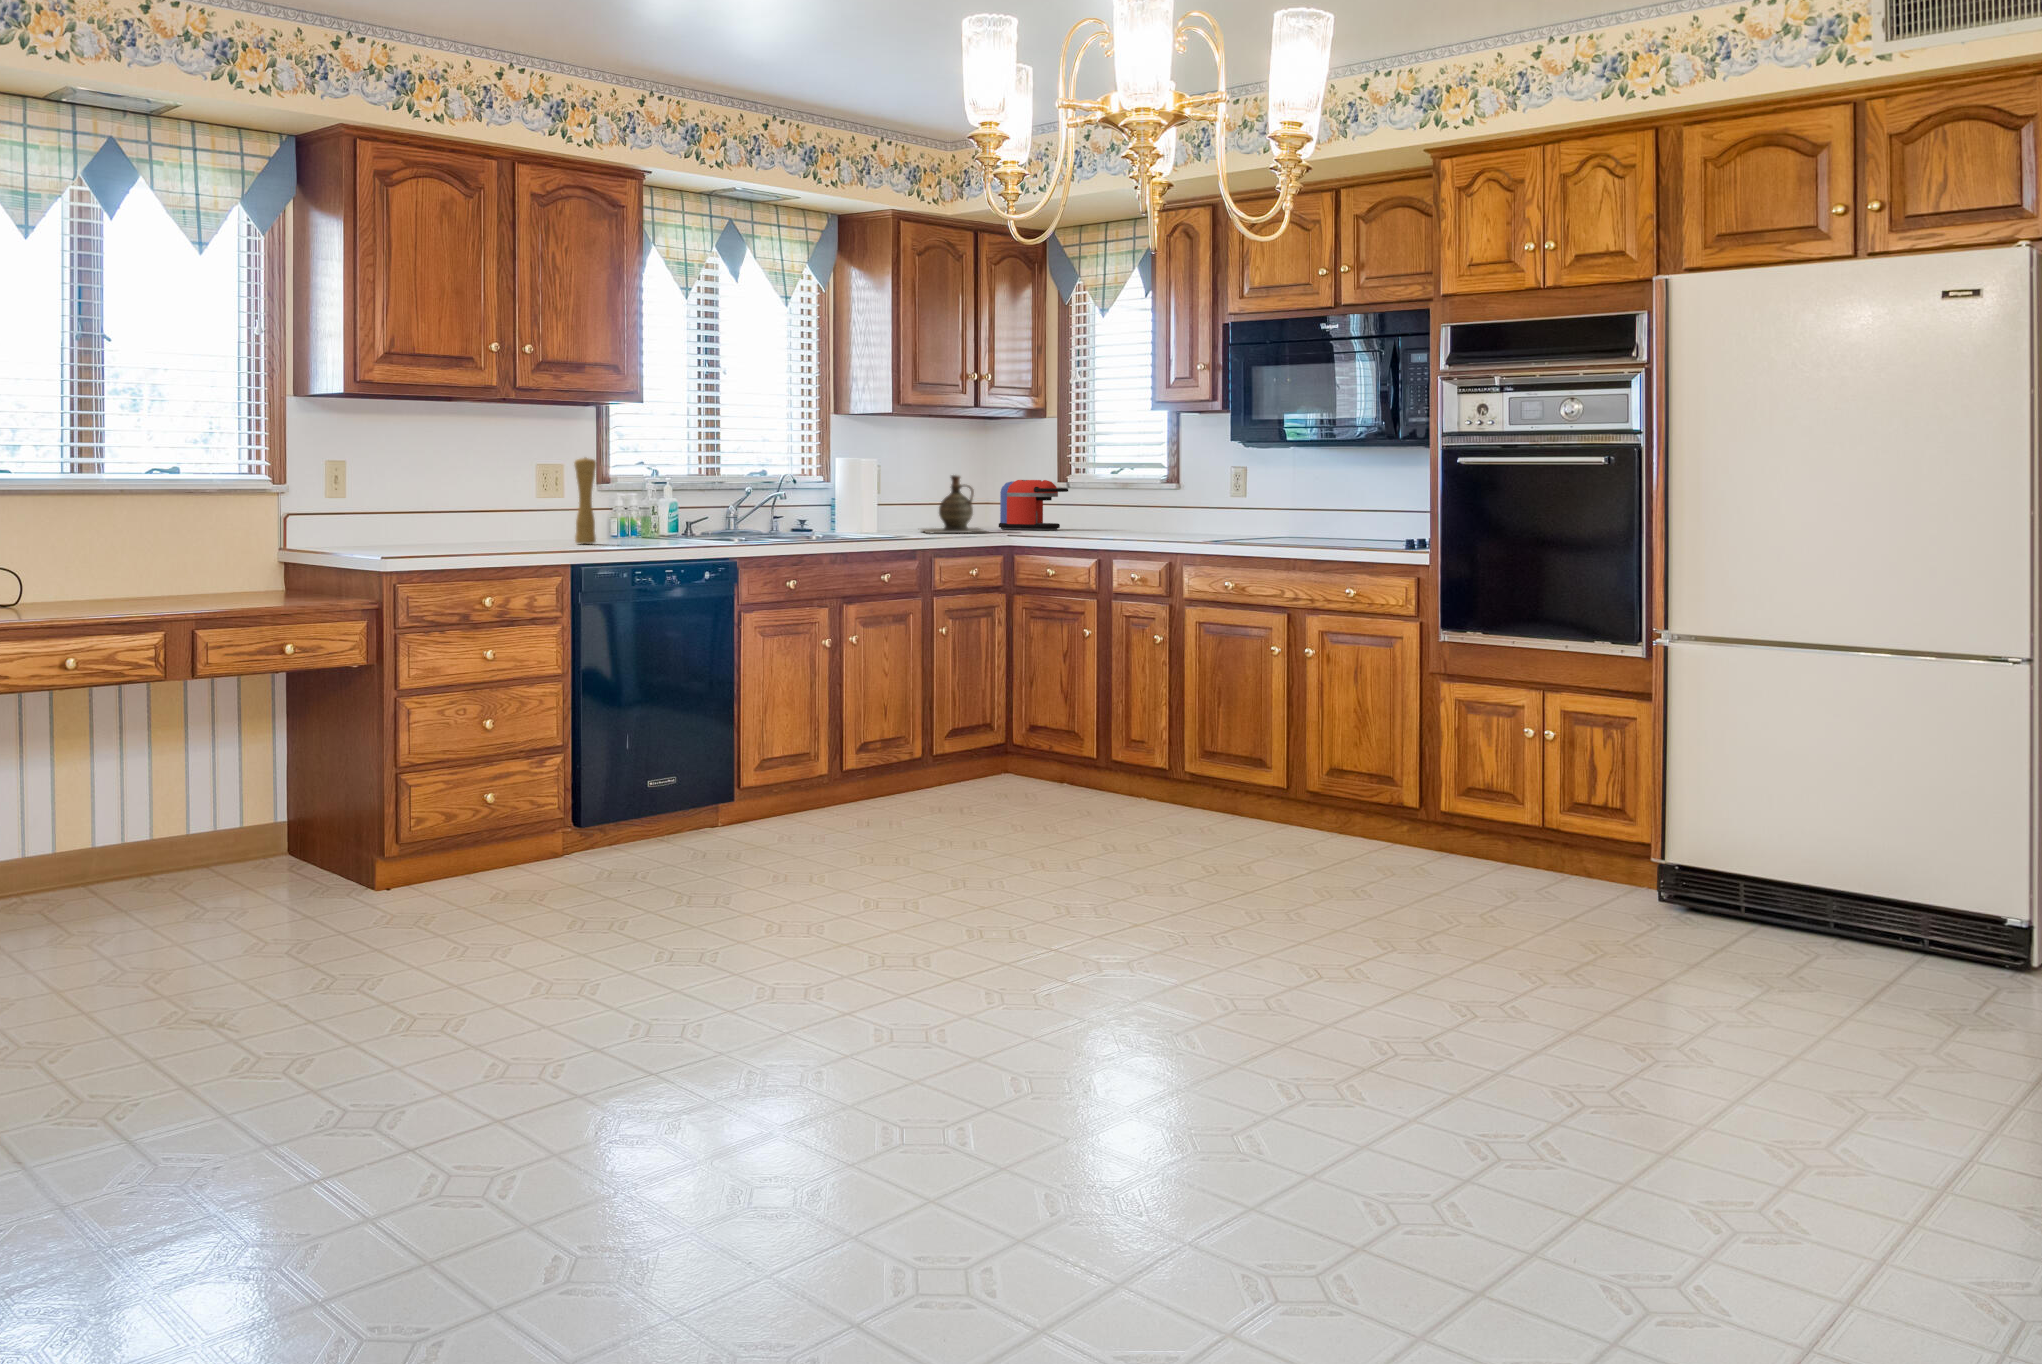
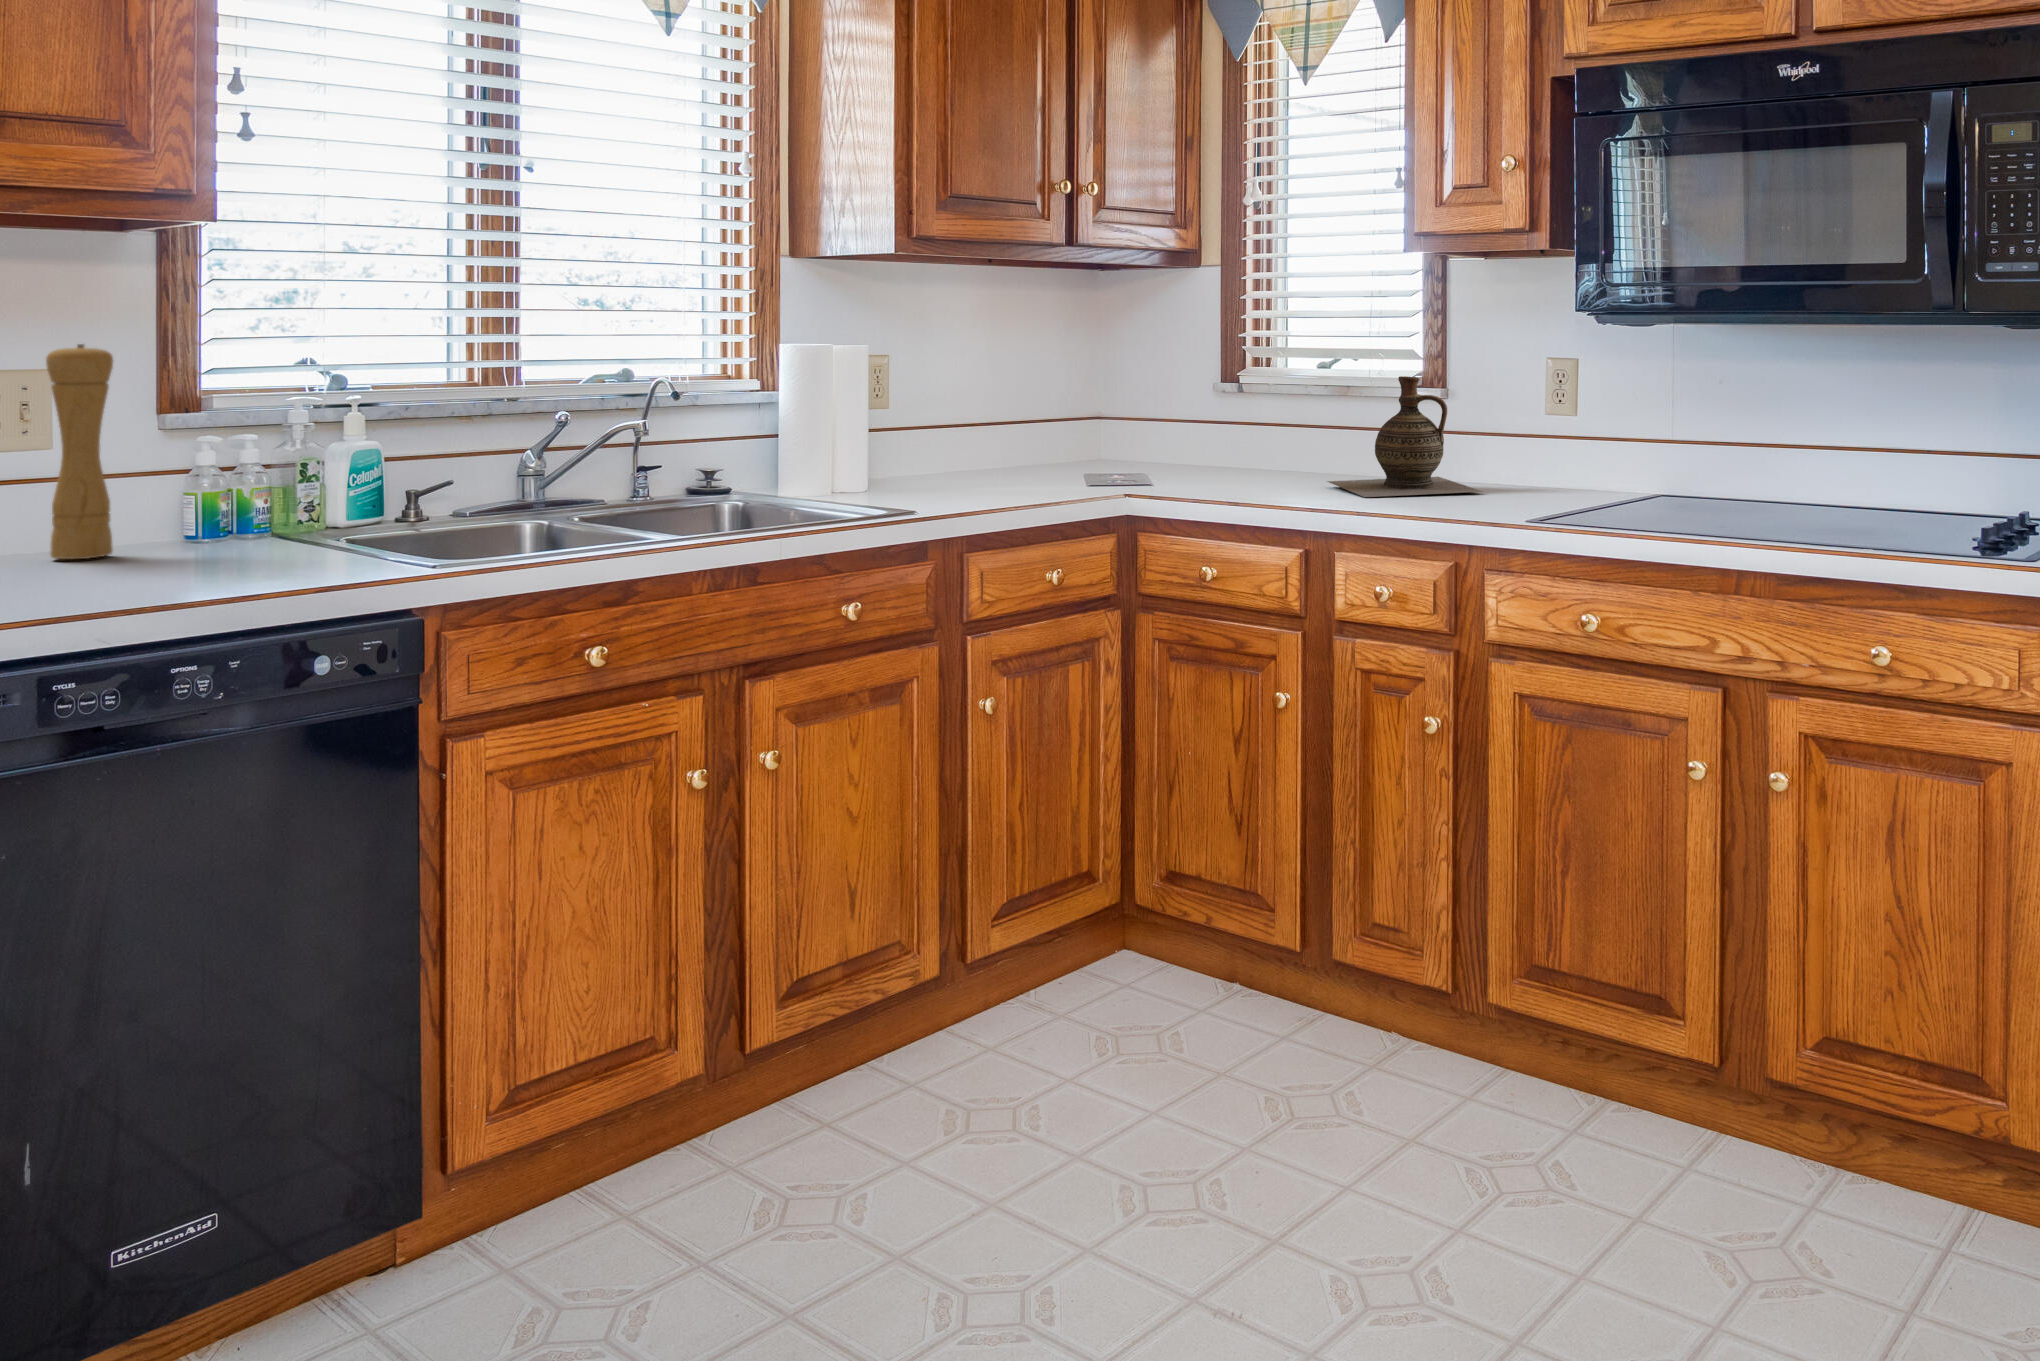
ceramic jug: present [922,475,984,533] -> present [1327,376,1483,497]
coffee maker: present [999,480,1068,530] -> none [1115,380,1241,473]

